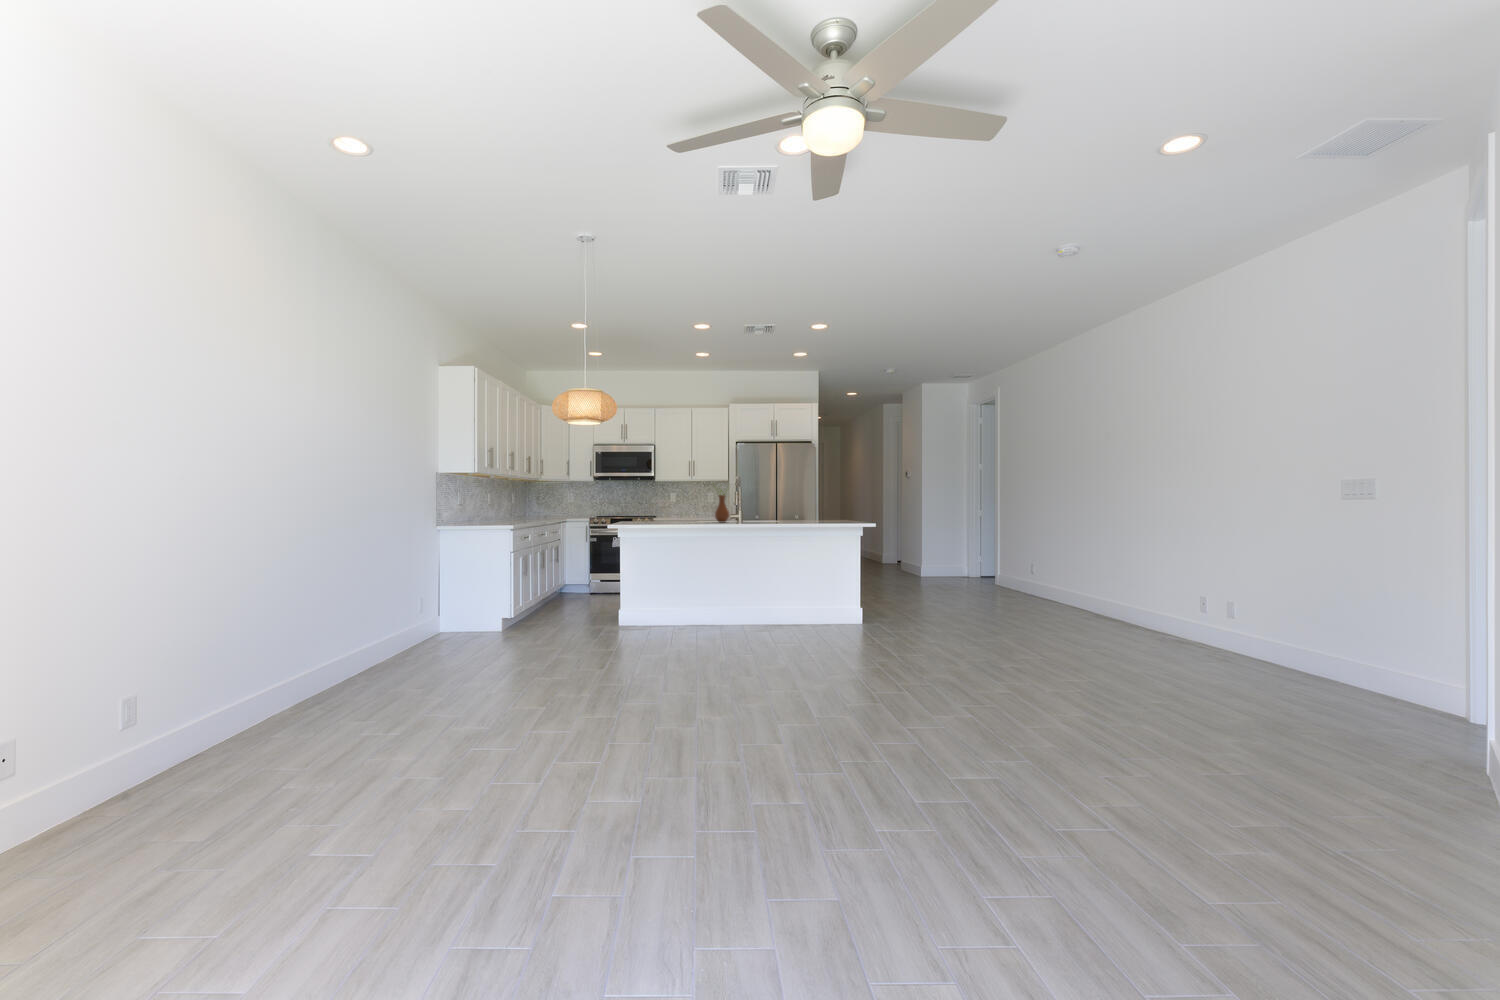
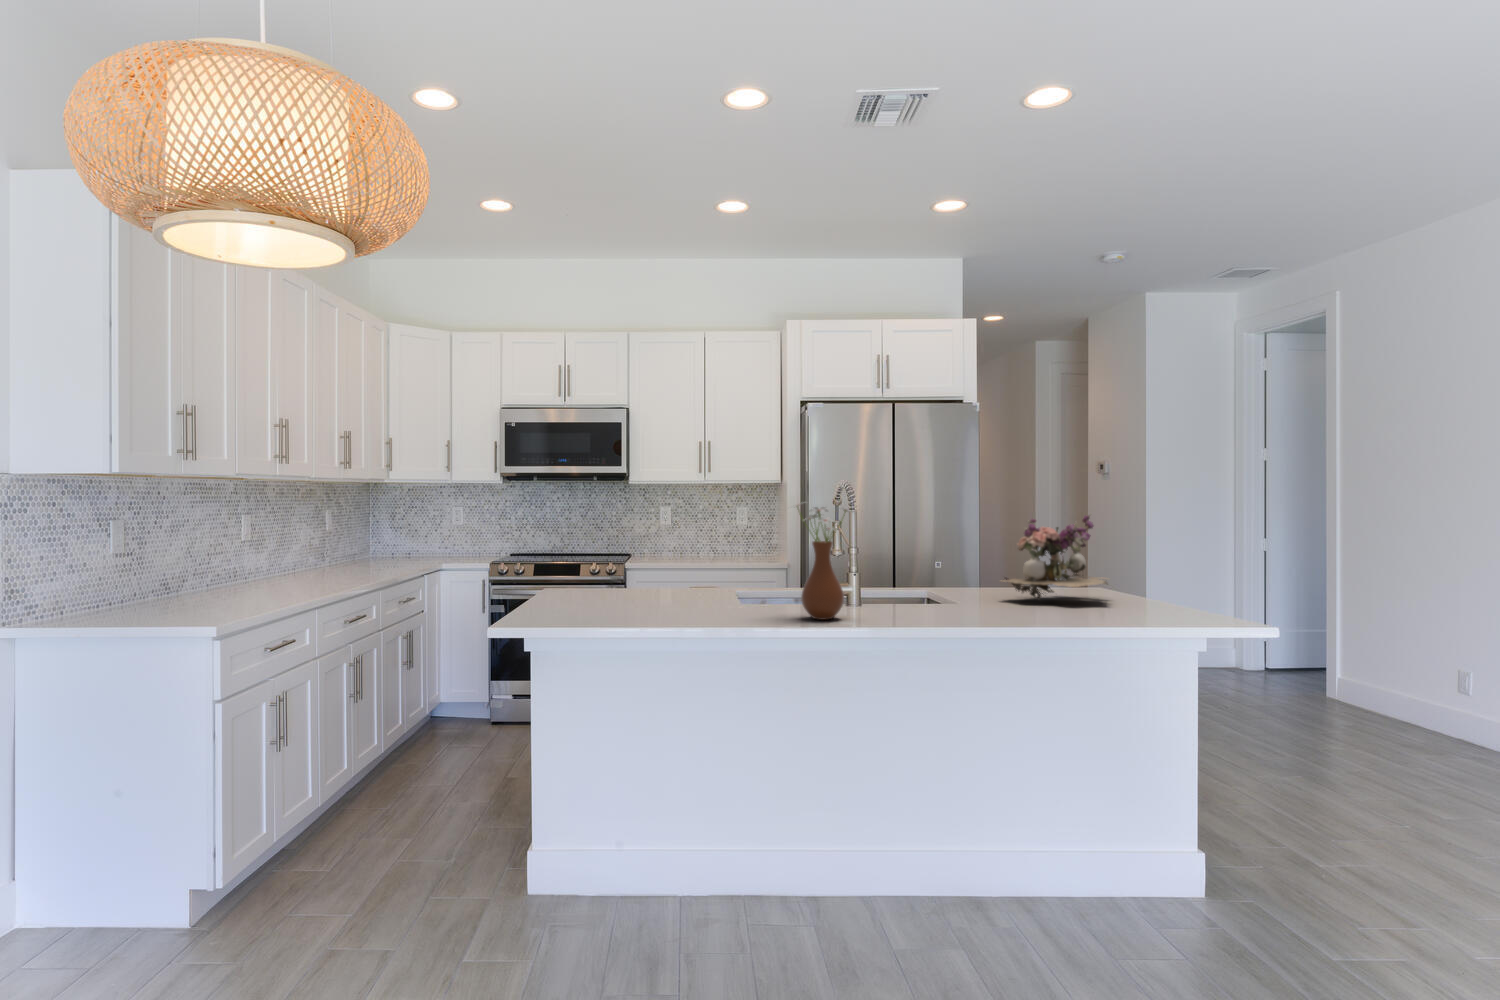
flower arrangement: none [796,487,839,521] -> present [1002,515,1107,599]

